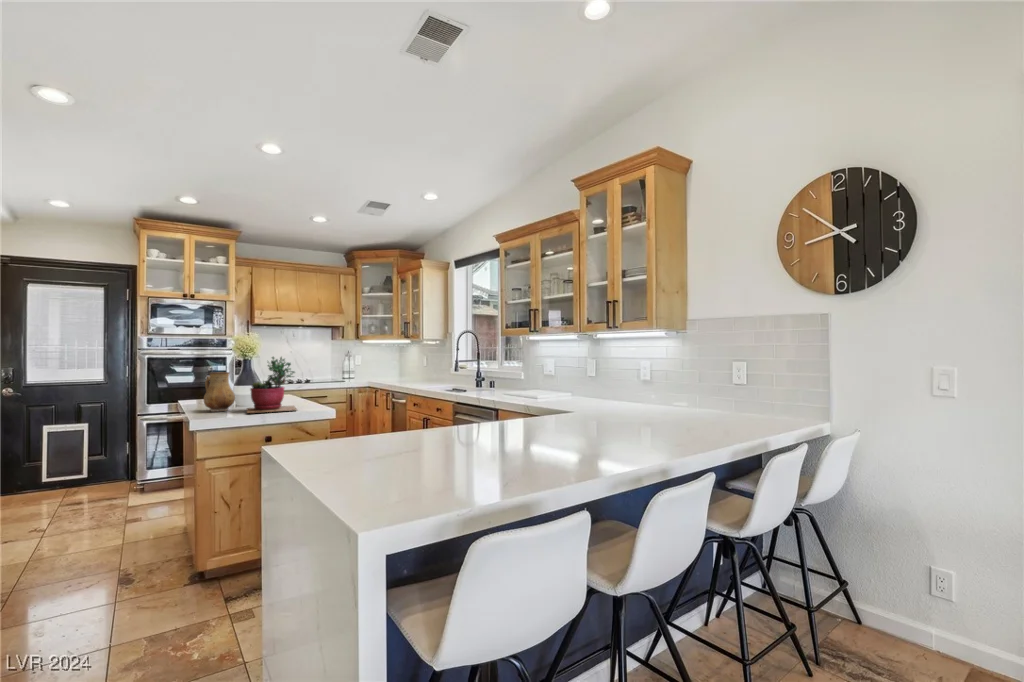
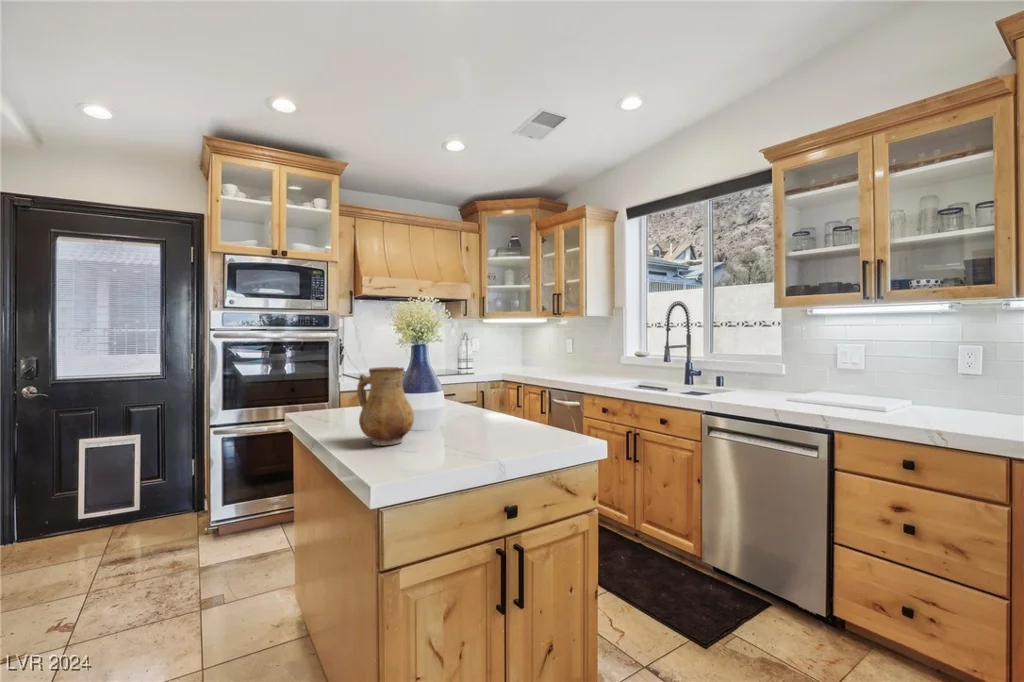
succulent plant: present [247,357,297,413] -> none [437,337,547,454]

